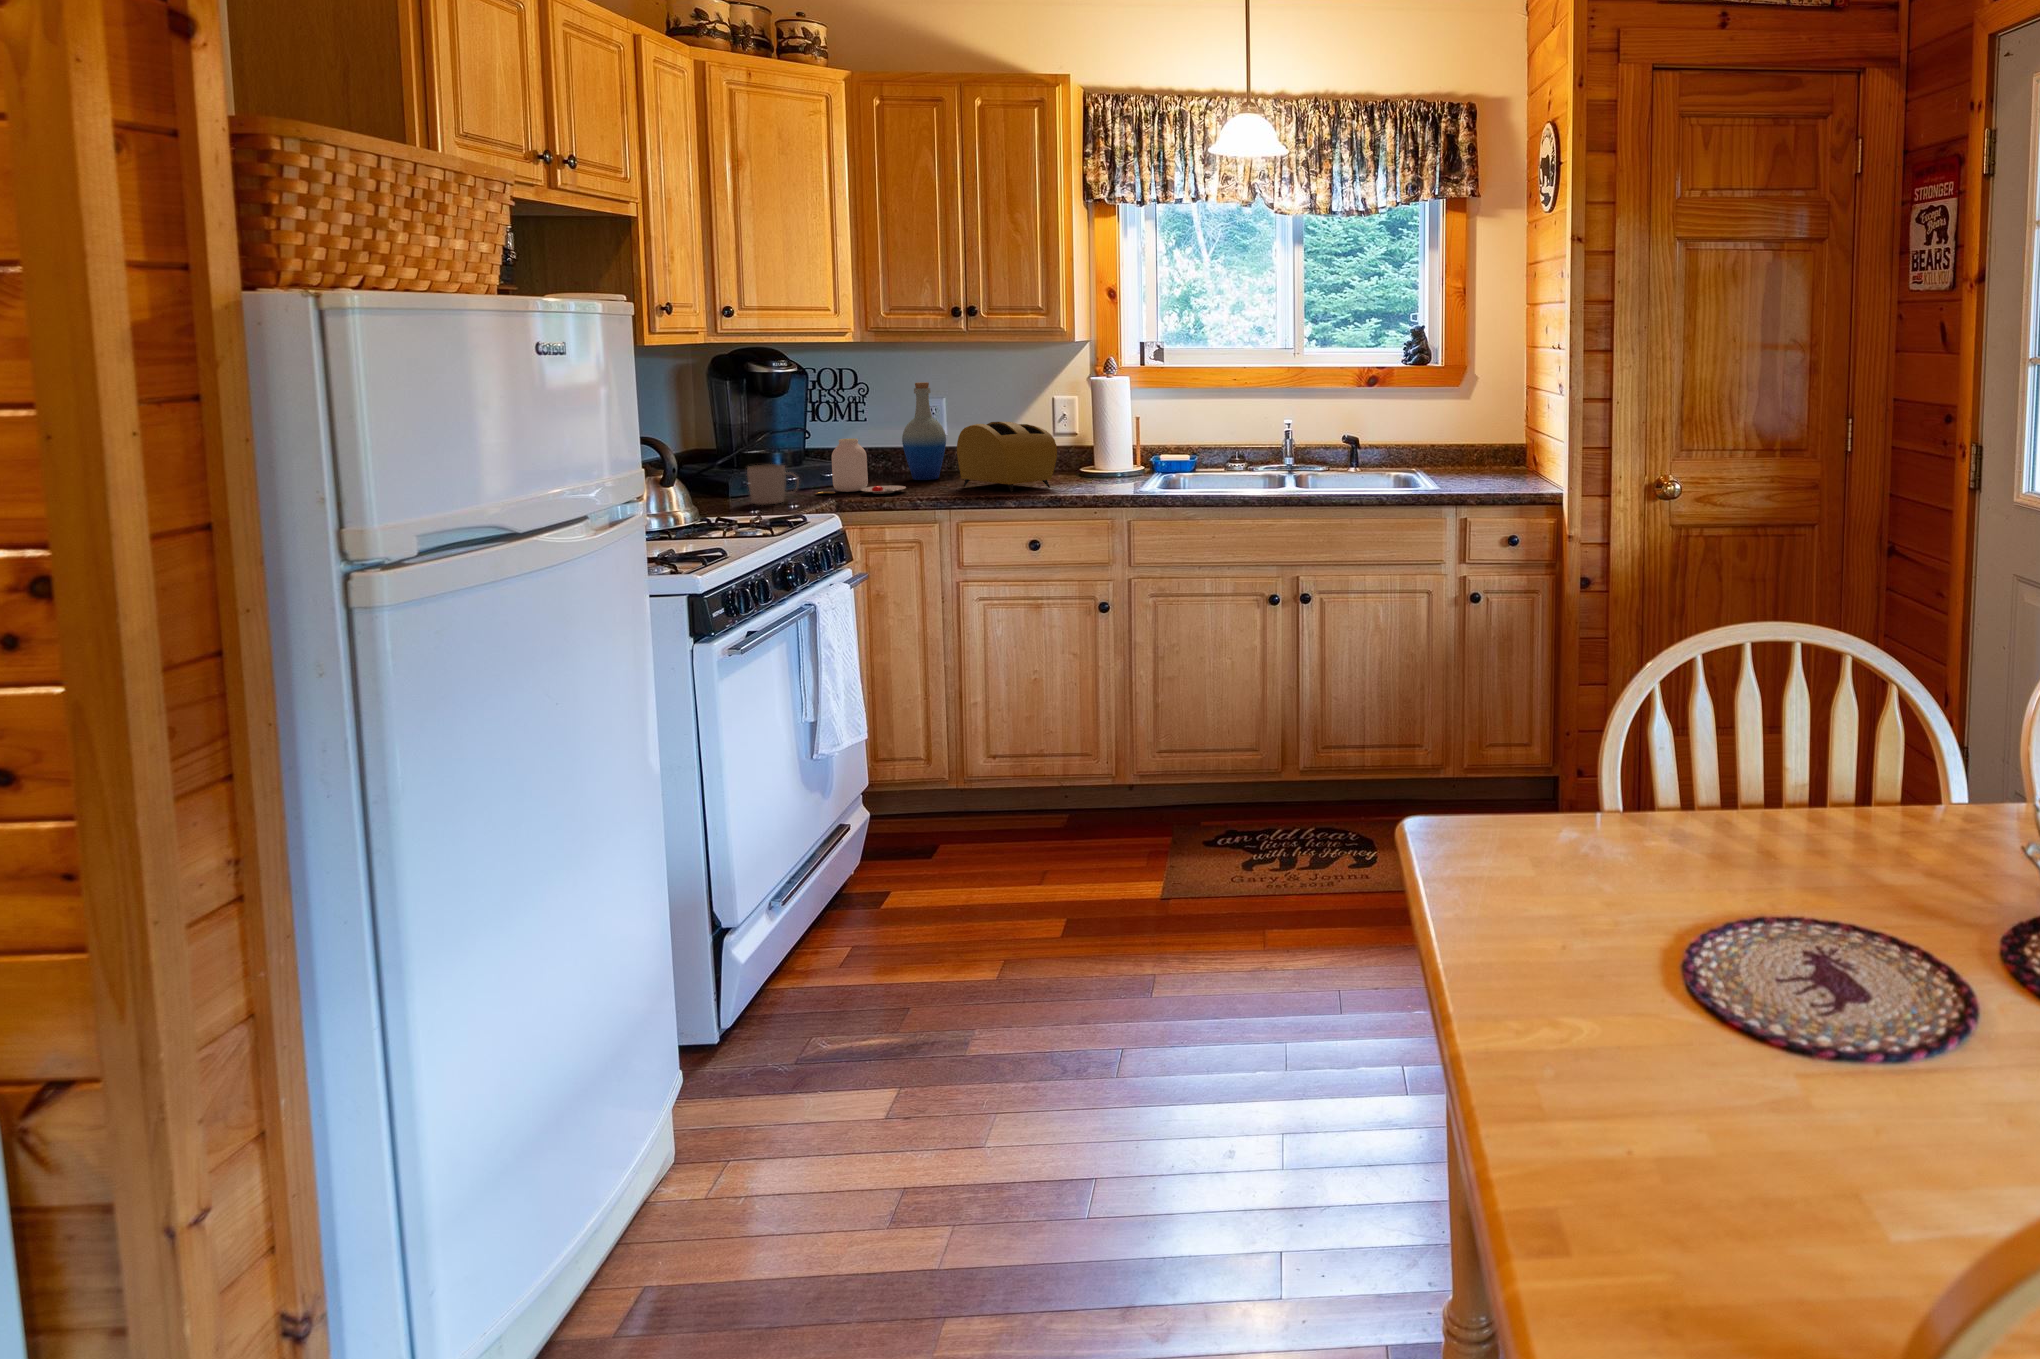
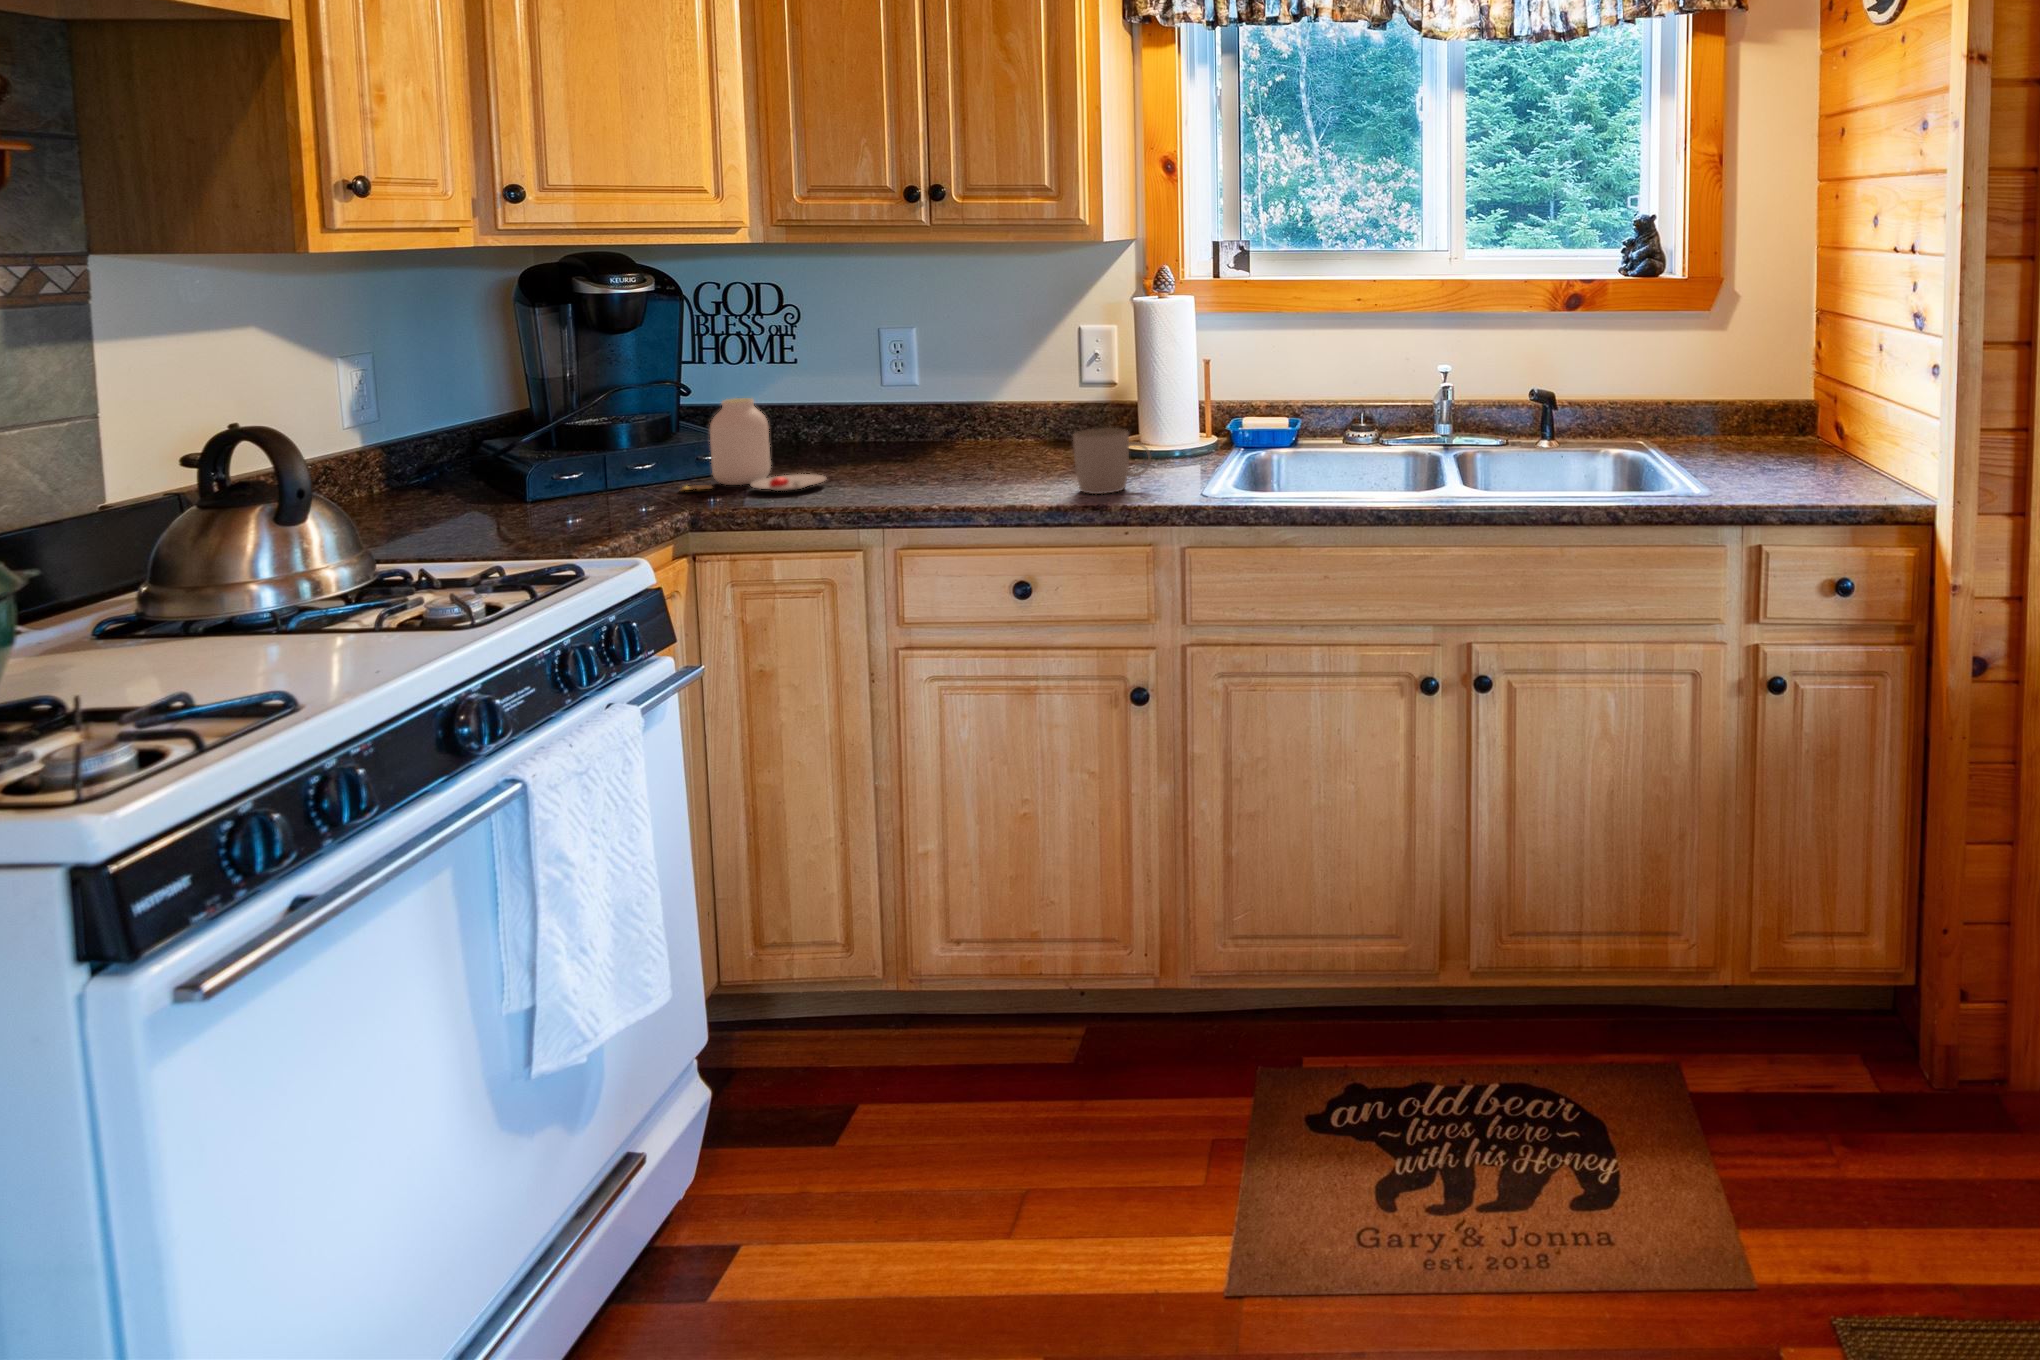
bottle: present [902,382,946,480] -> none [842,305,911,458]
toaster: present [957,422,1057,493] -> none [913,371,1071,491]
mug: present [747,464,798,505] -> present [1073,428,1151,494]

